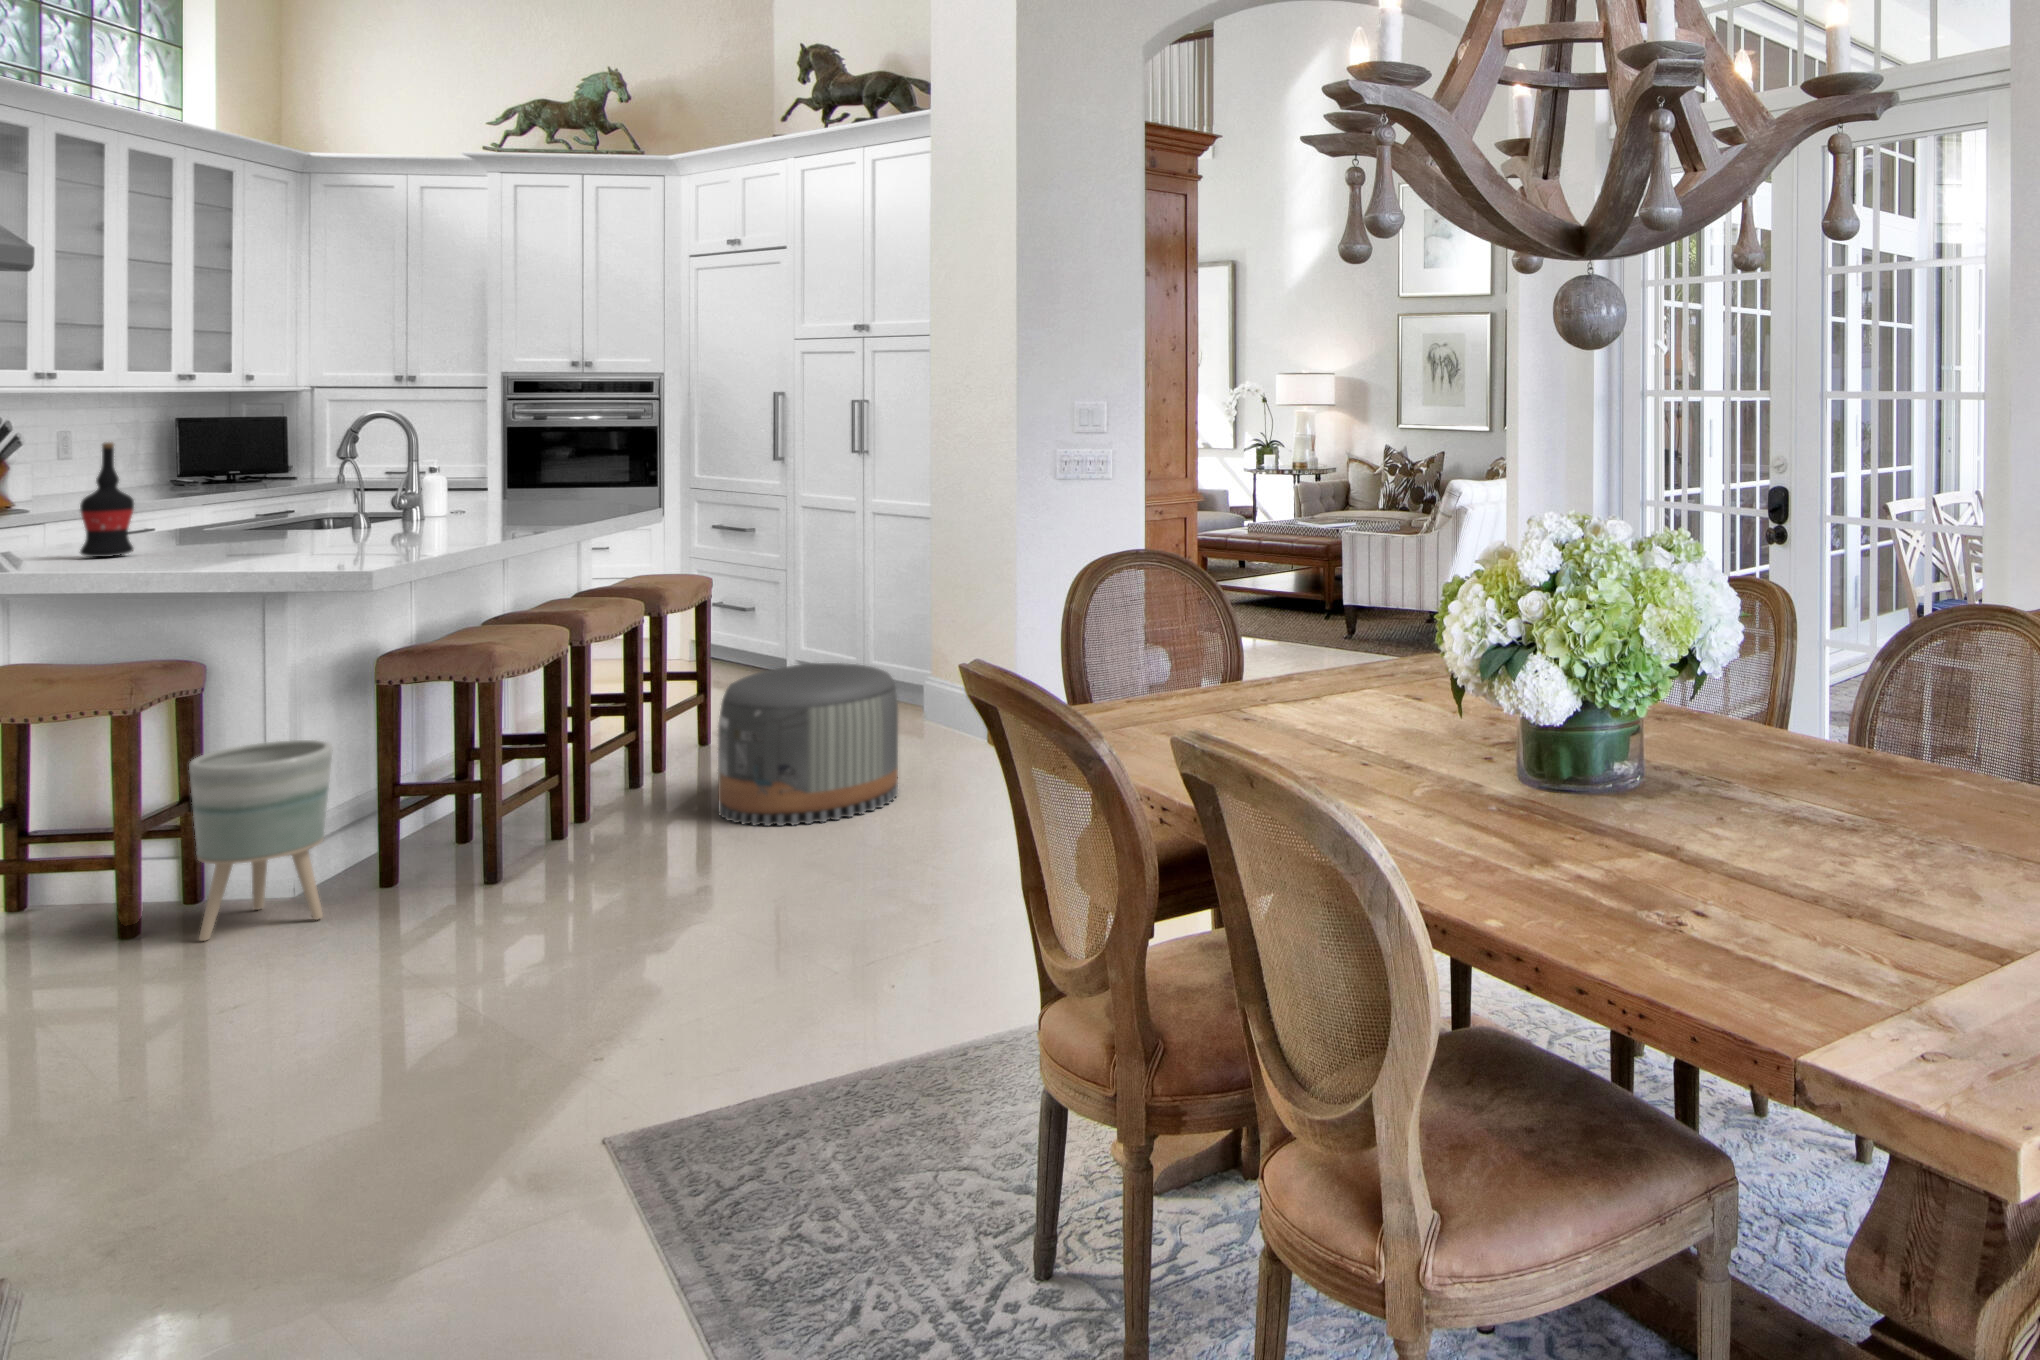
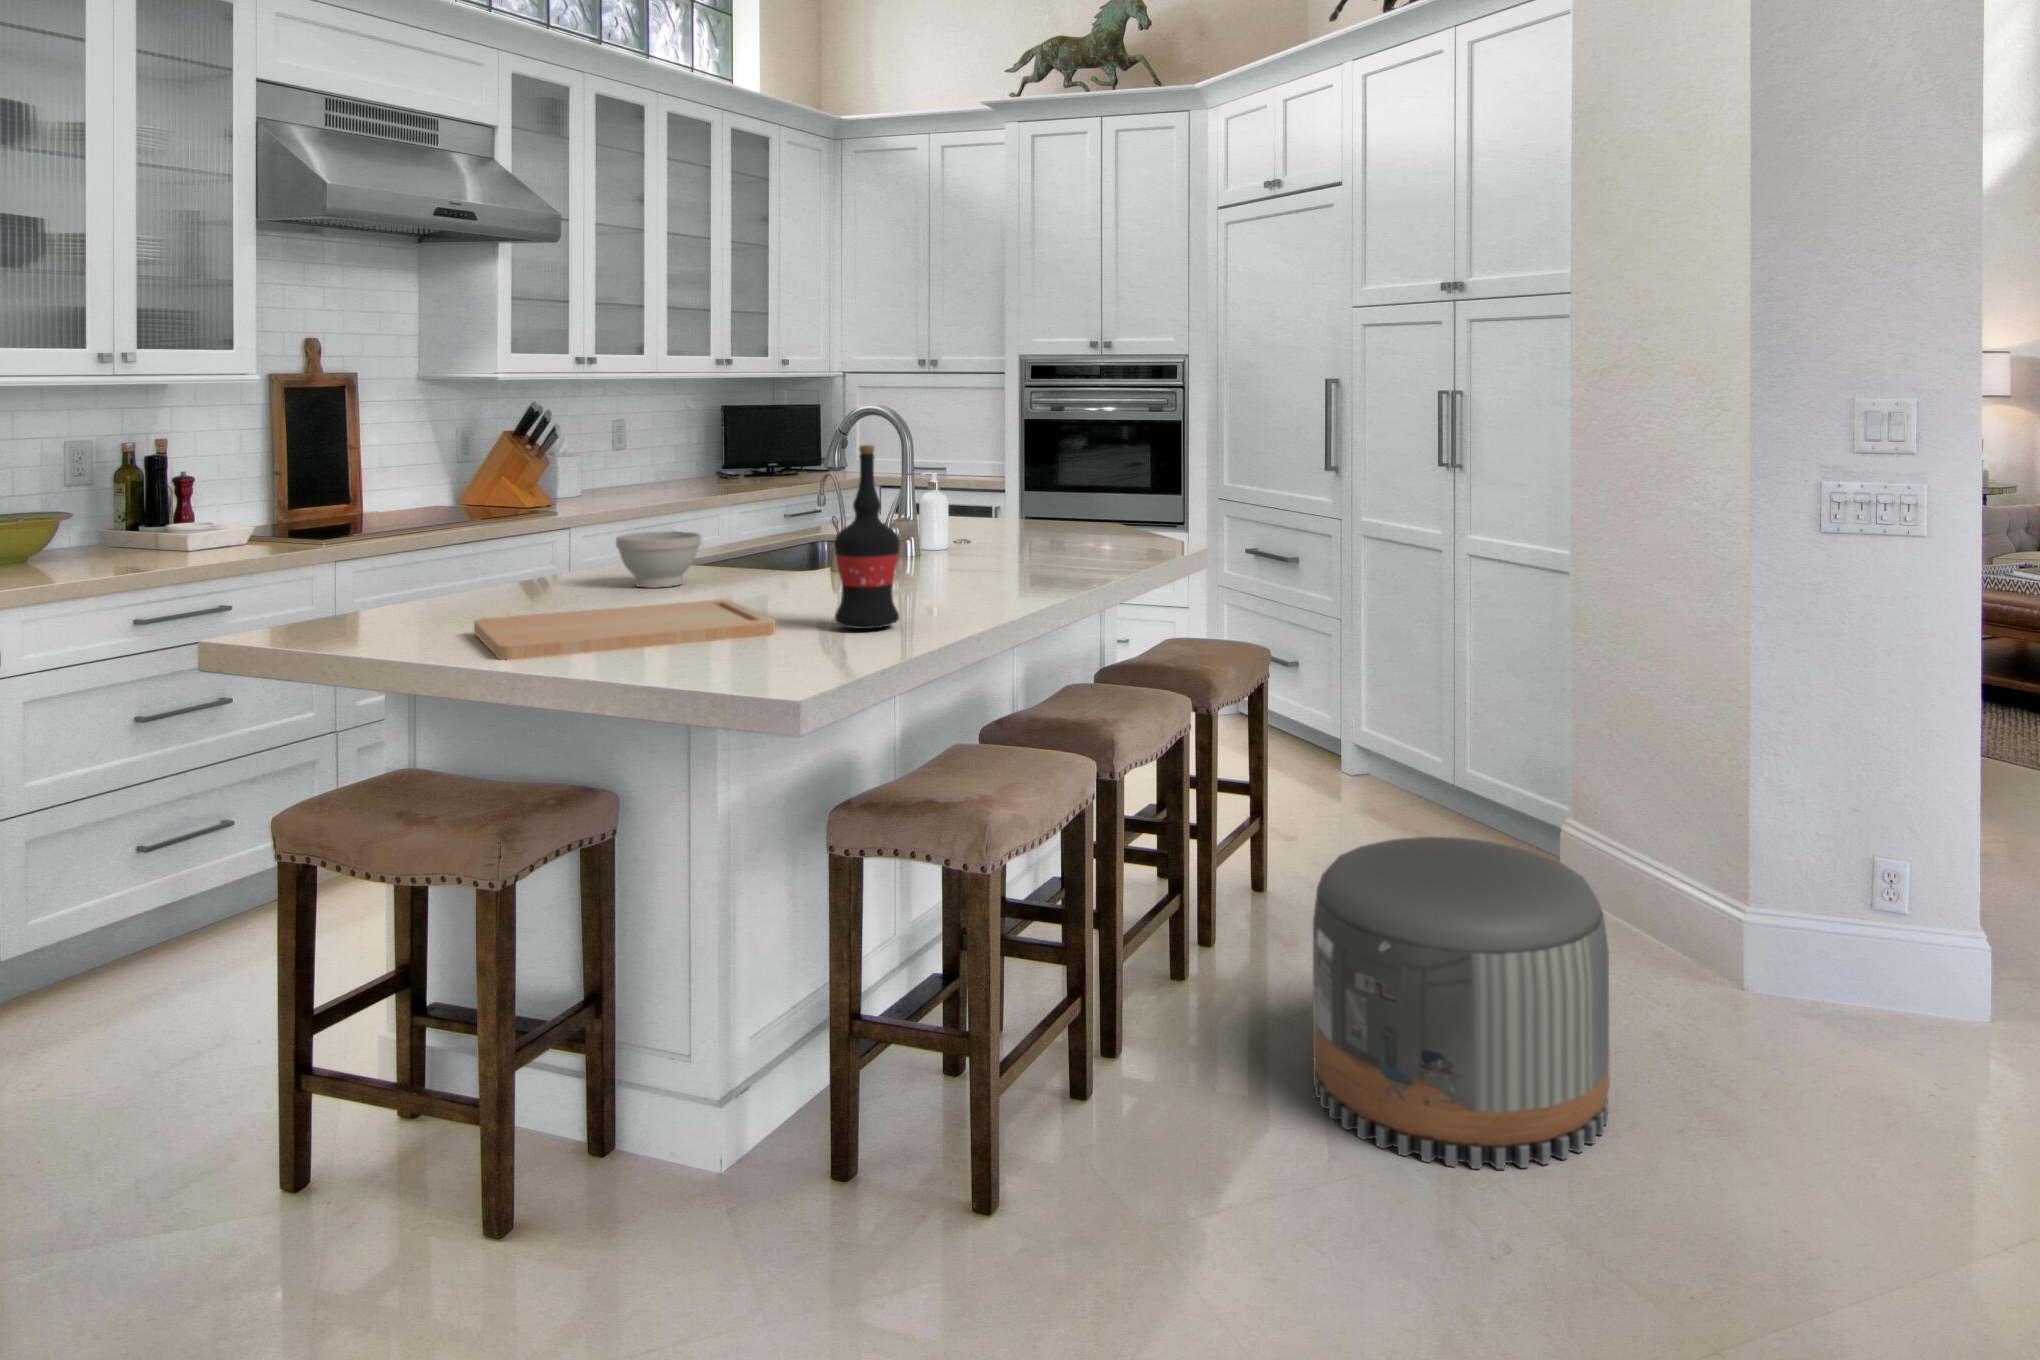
wine bottle: present [80,442,134,557] -> present [835,445,899,629]
bowl: none [158,508,237,547] -> present [616,532,701,588]
cutting board: none [78,544,333,576] -> present [474,599,775,660]
planter: present [189,740,333,941] -> none [566,935,759,1288]

